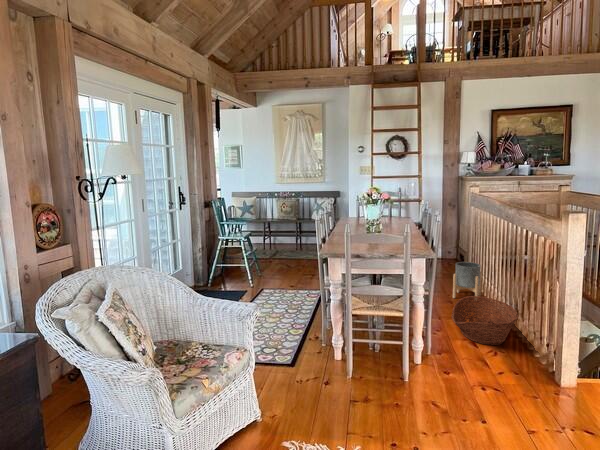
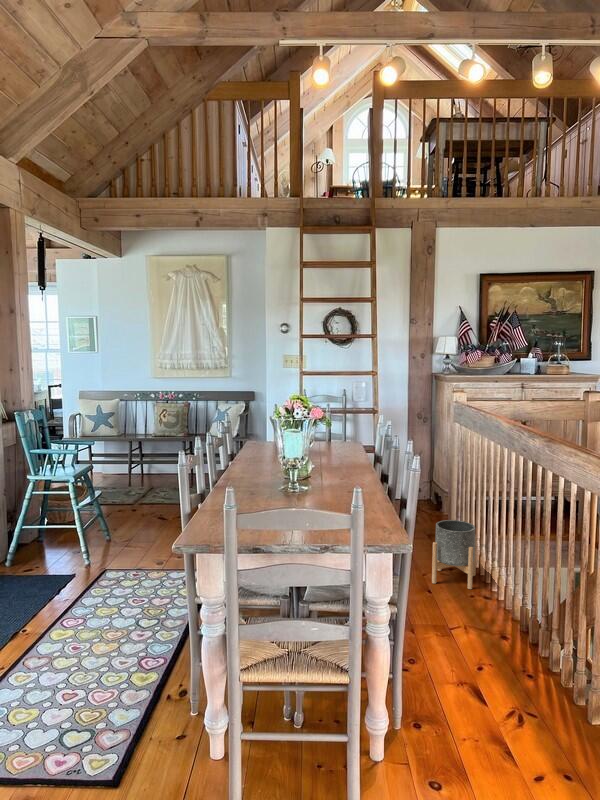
basket: present [451,296,518,345] -> none [435,591,552,696]

